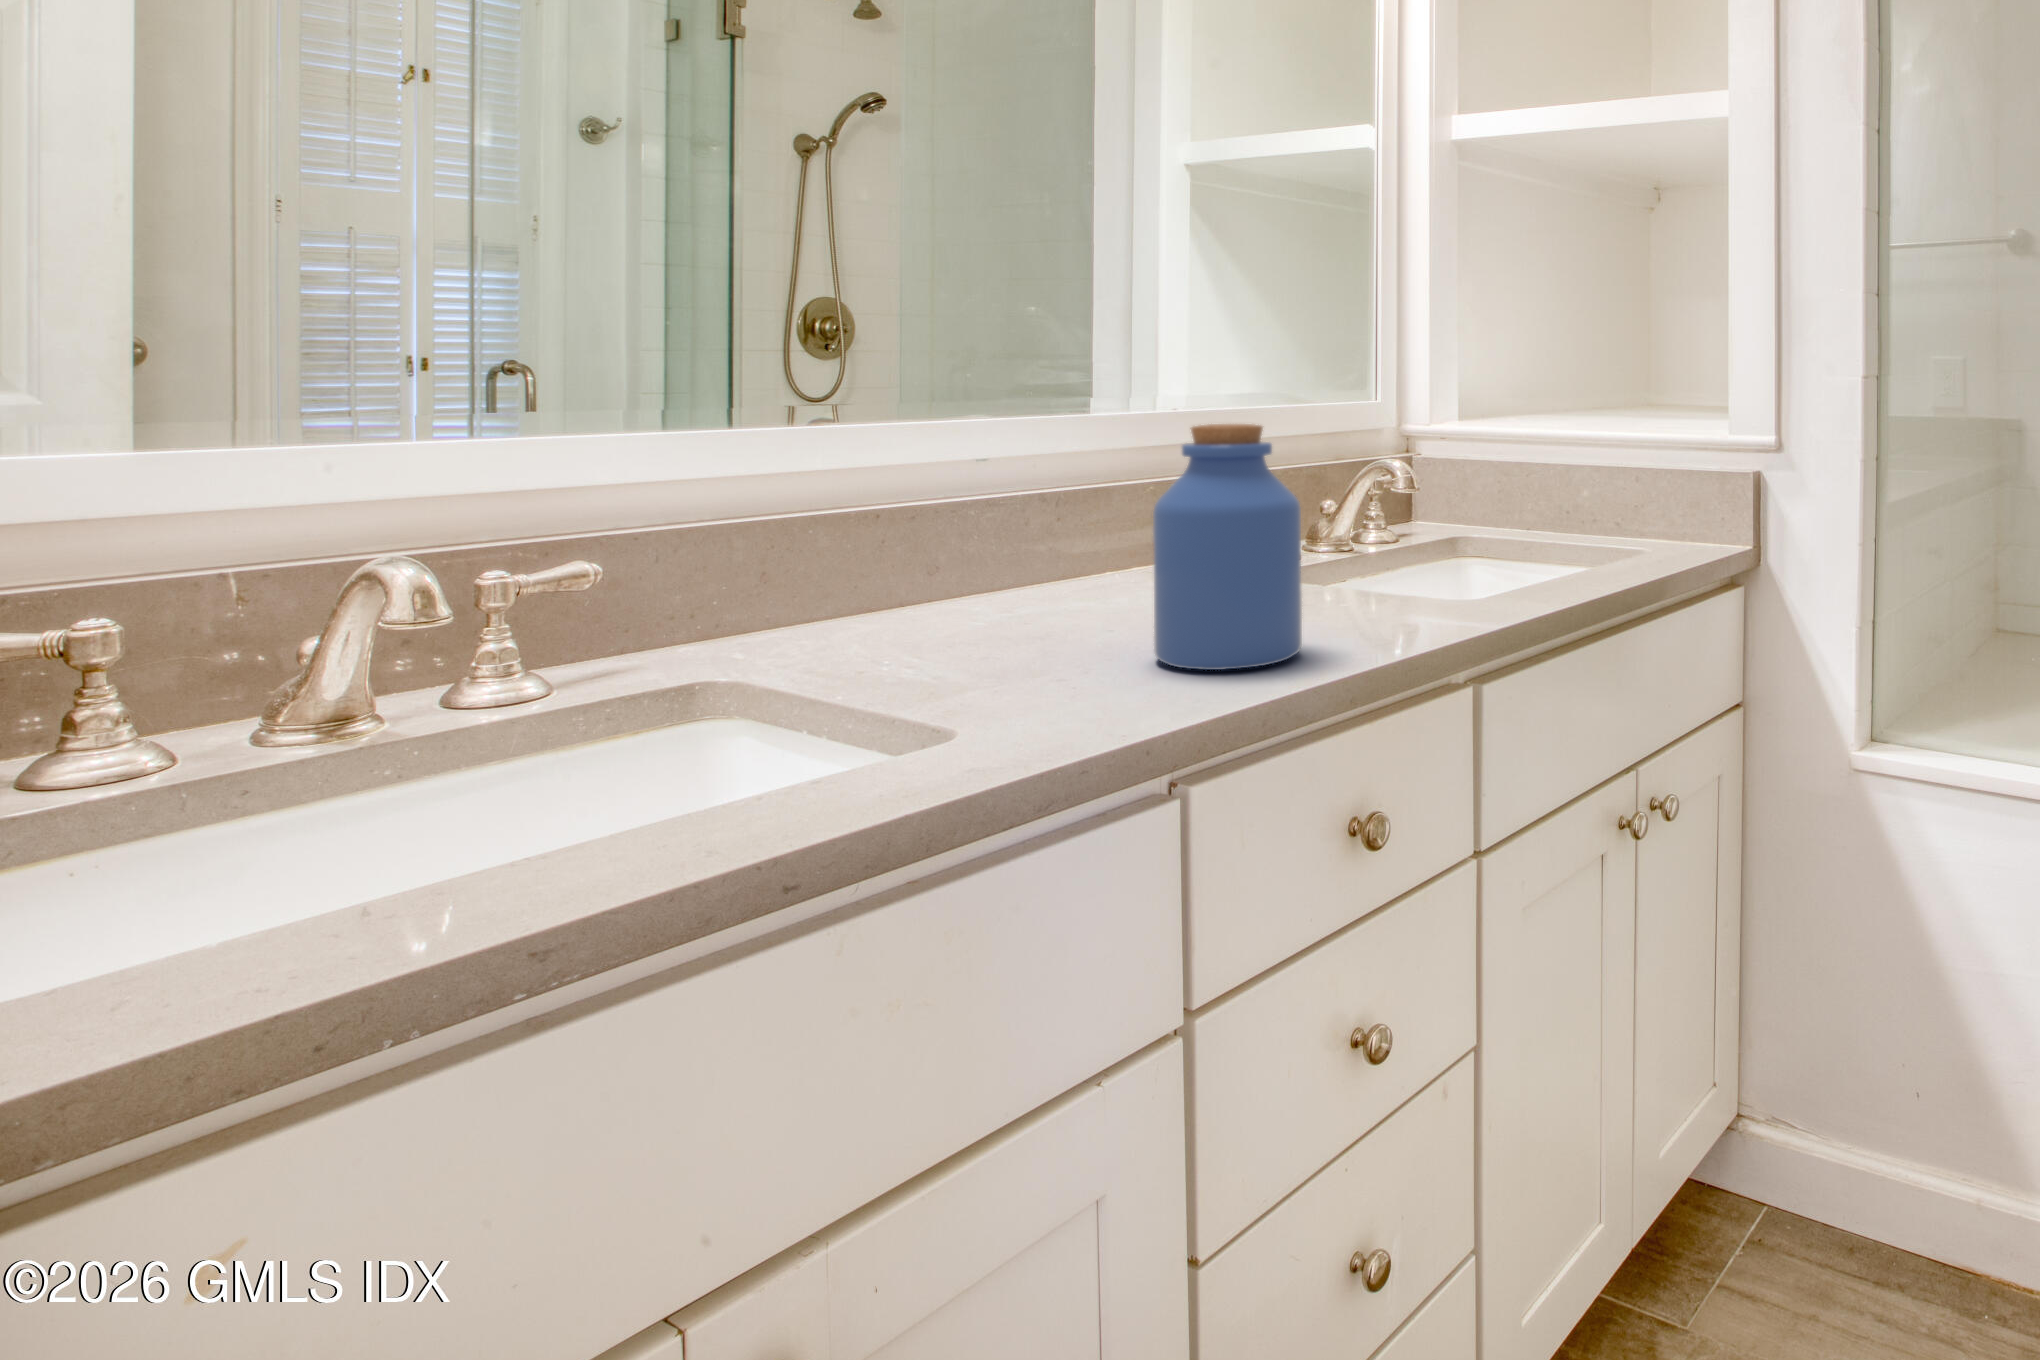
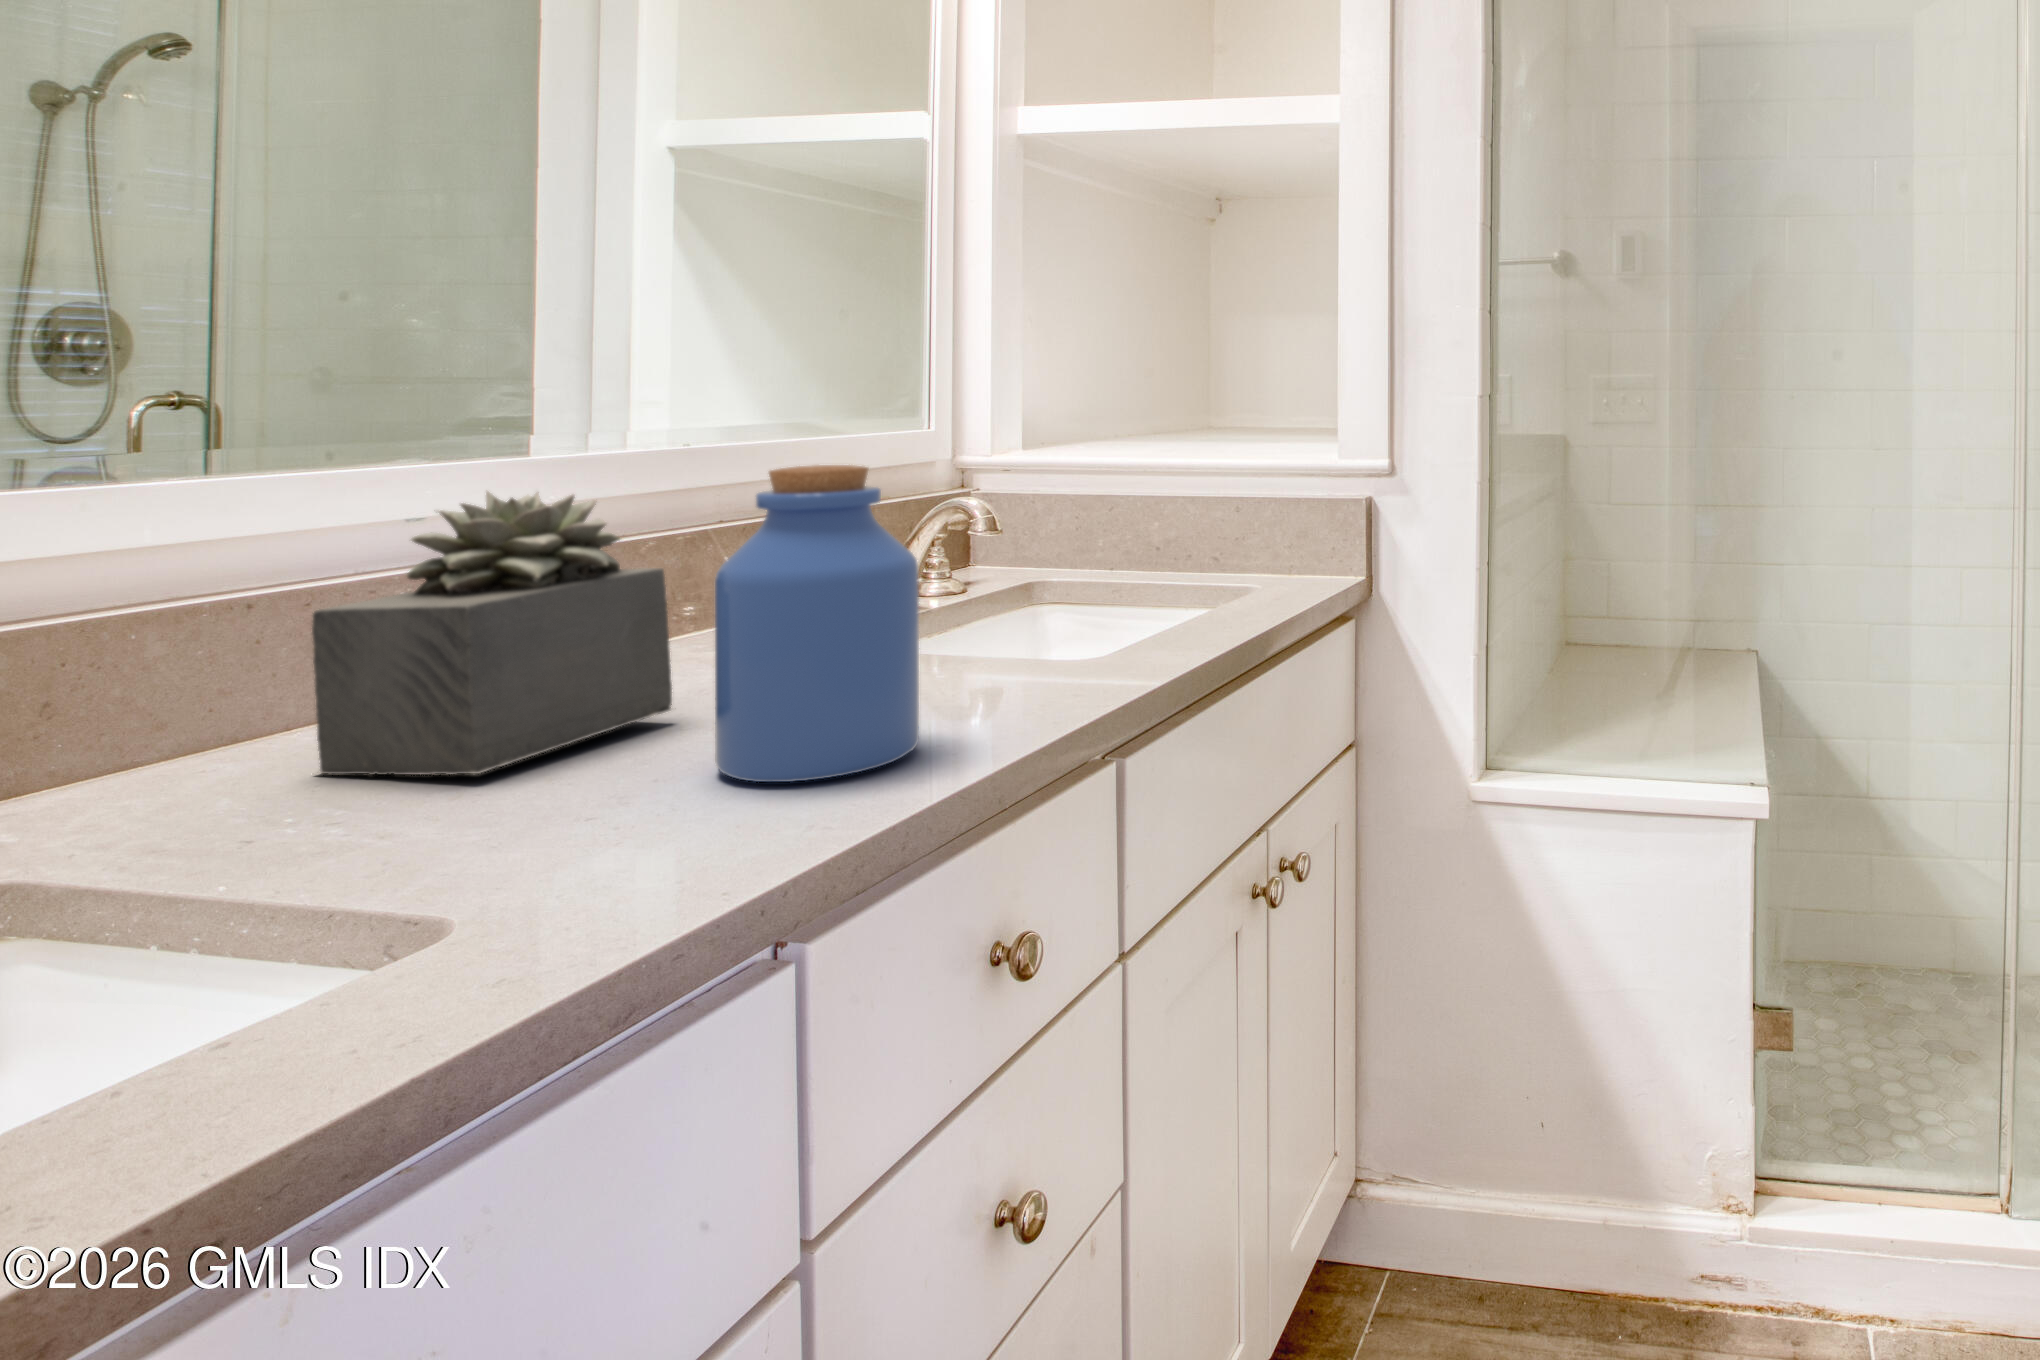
succulent plant: none [912,439,1145,645] -> present [312,492,676,775]

